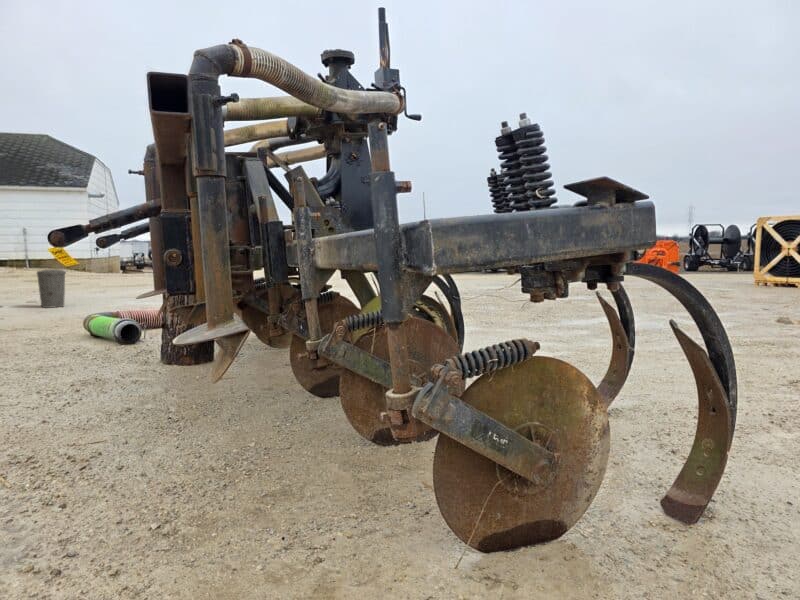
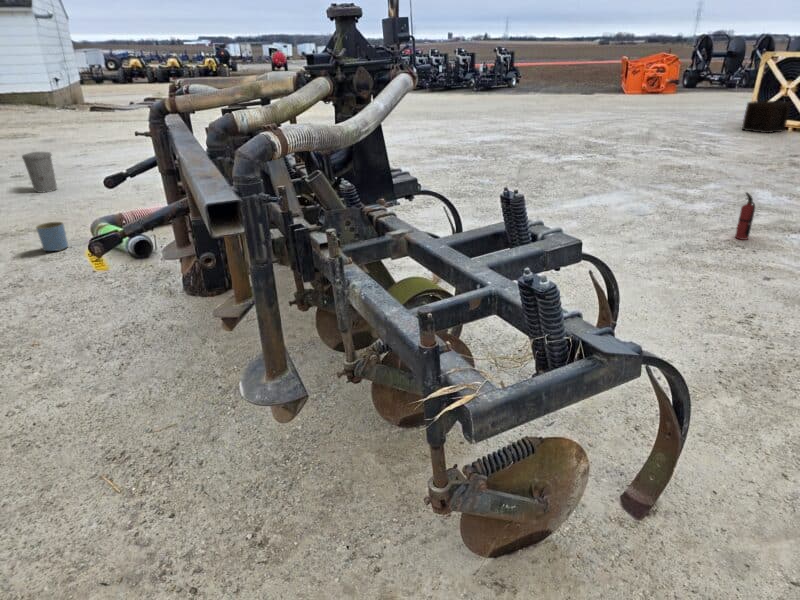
wooden crate: none [750,261,795,289] -> present [742,100,791,133]
fire extinguisher: none [760,291,777,340] -> present [735,193,755,240]
planter: none [25,308,55,336] -> present [36,222,68,251]

